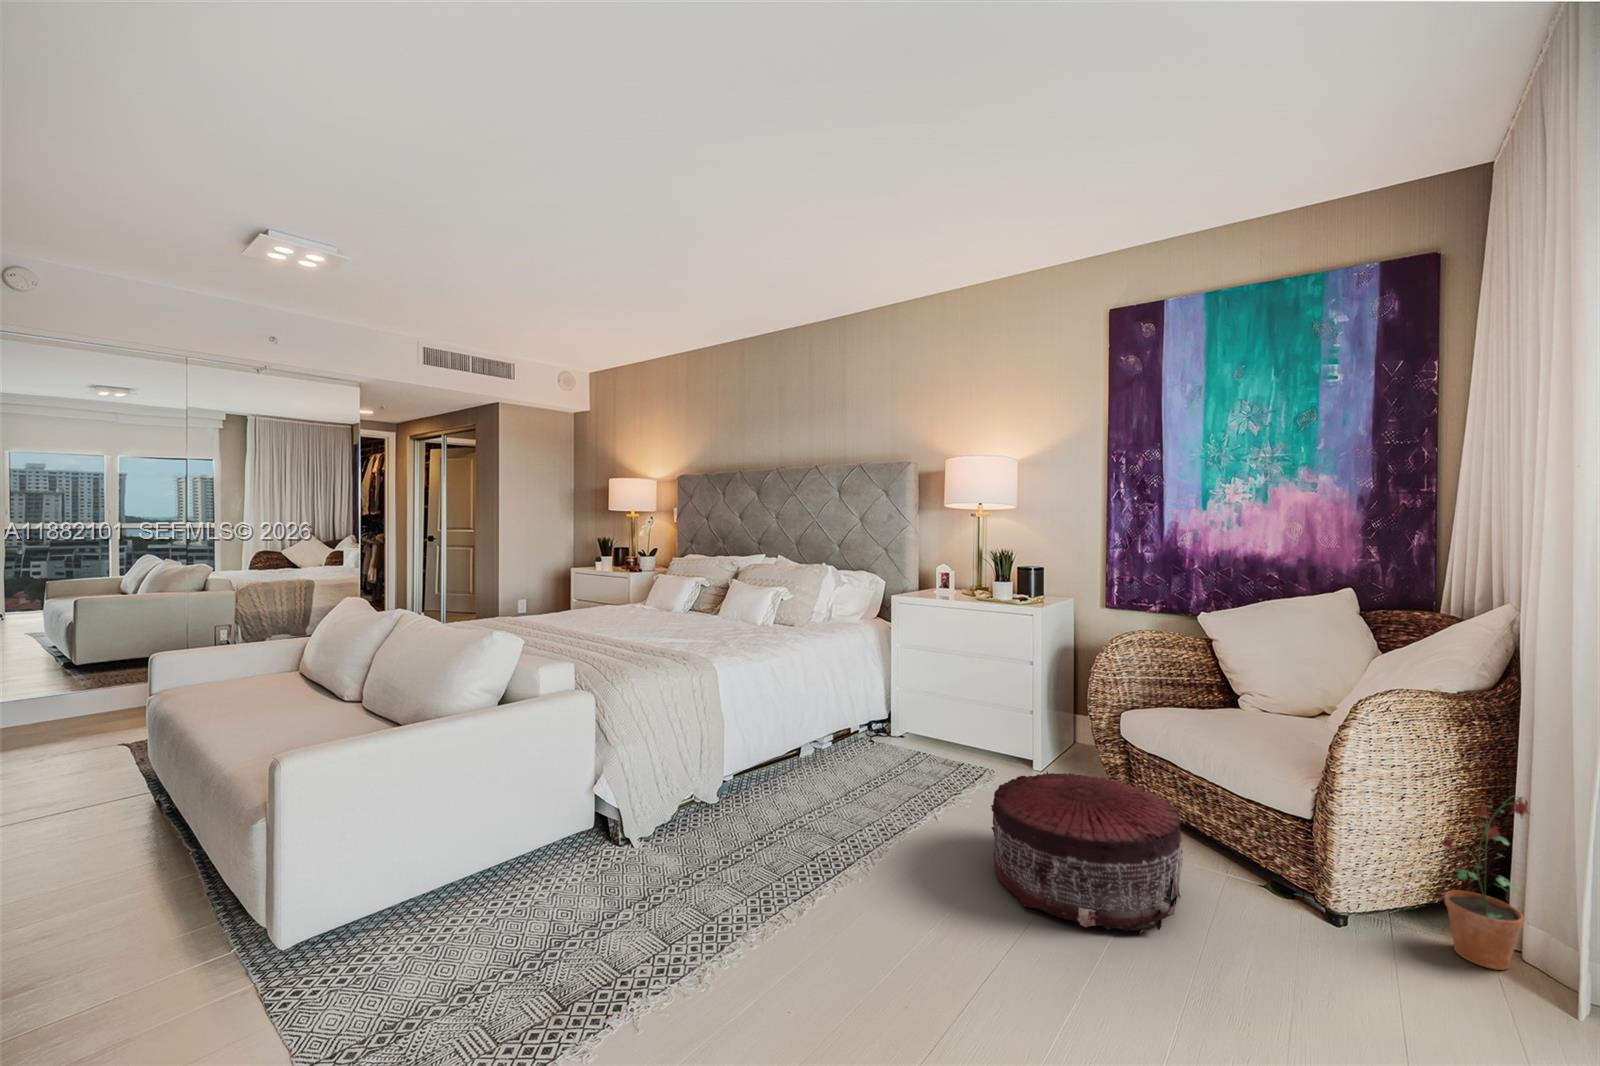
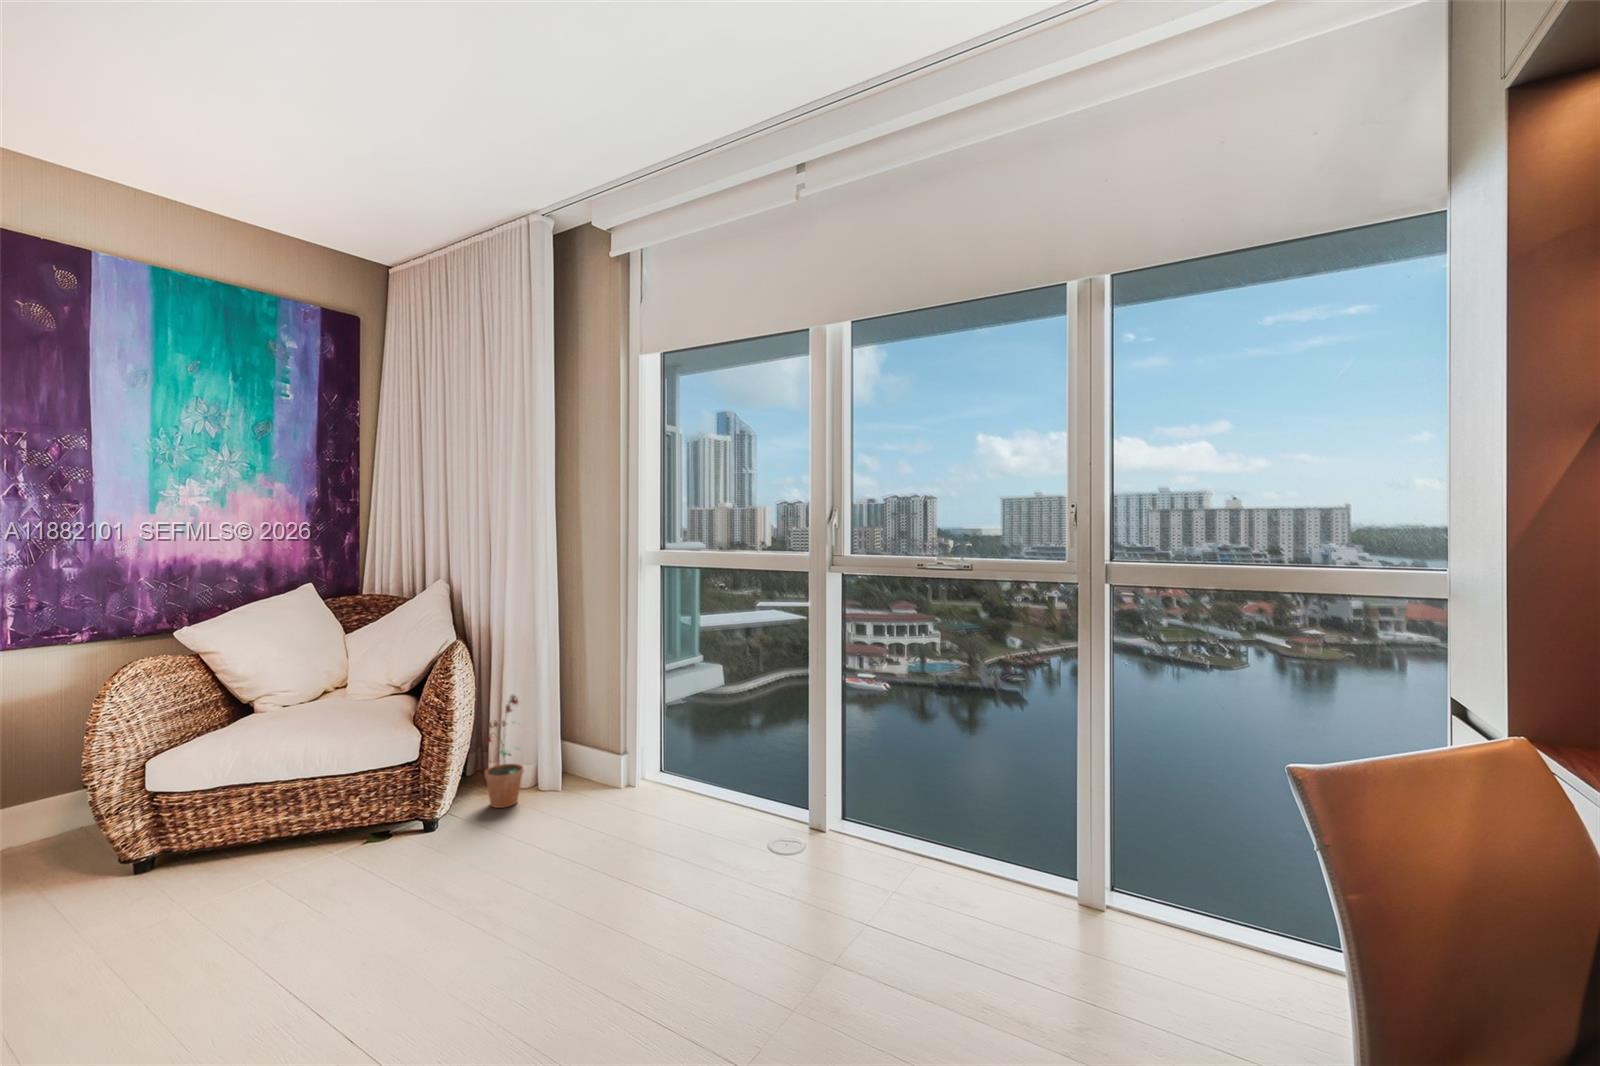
pouf: present [991,772,1183,934] -> none [125,801,391,998]

